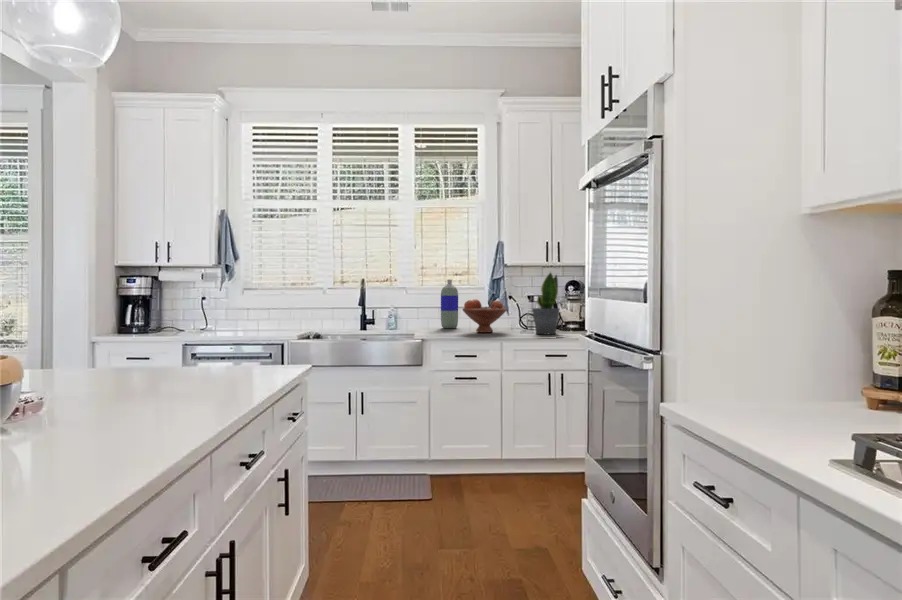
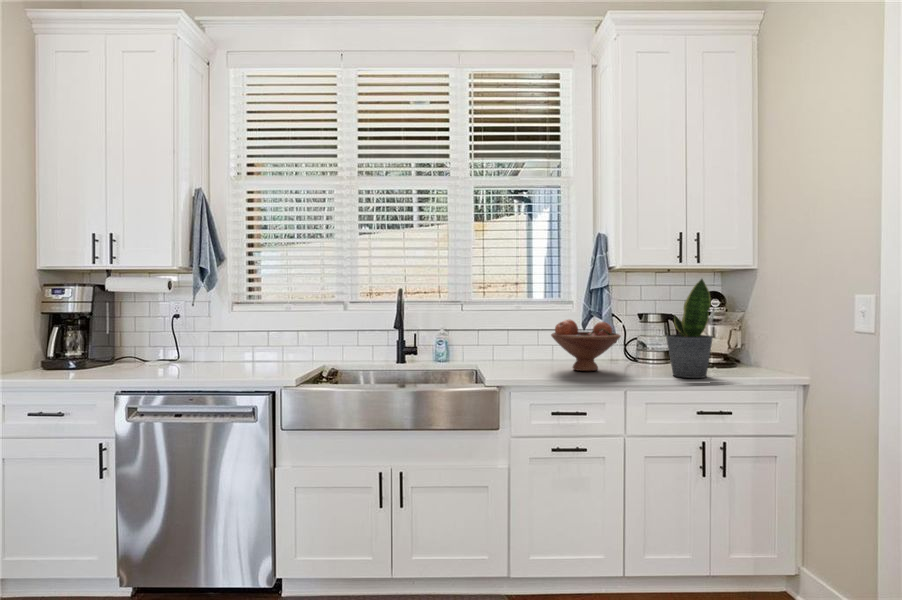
bottle: present [441,280,458,328] -> none [511,290,537,360]

